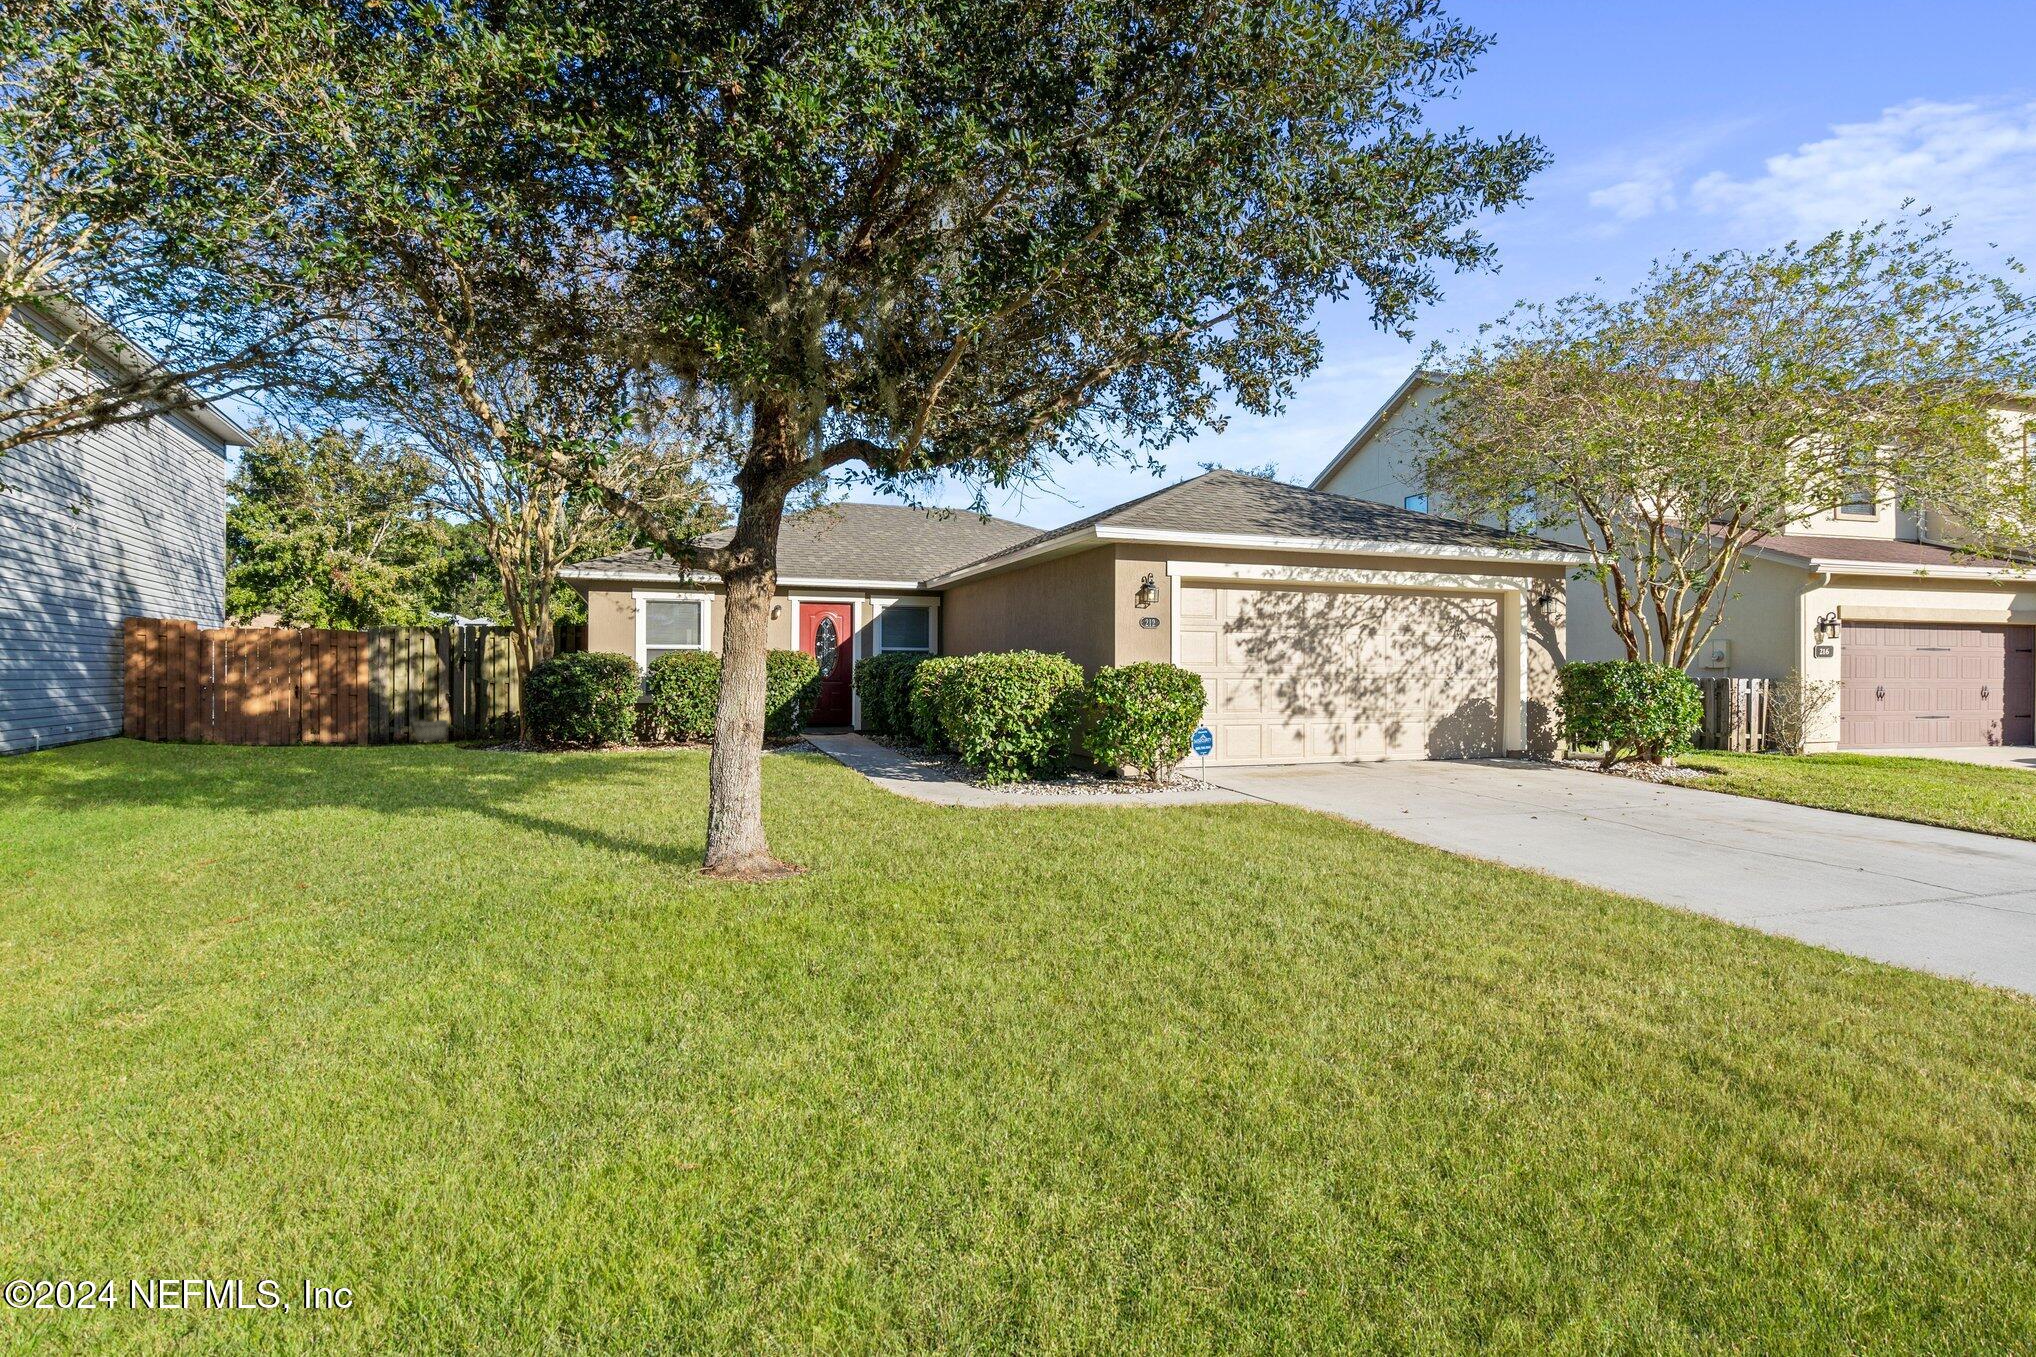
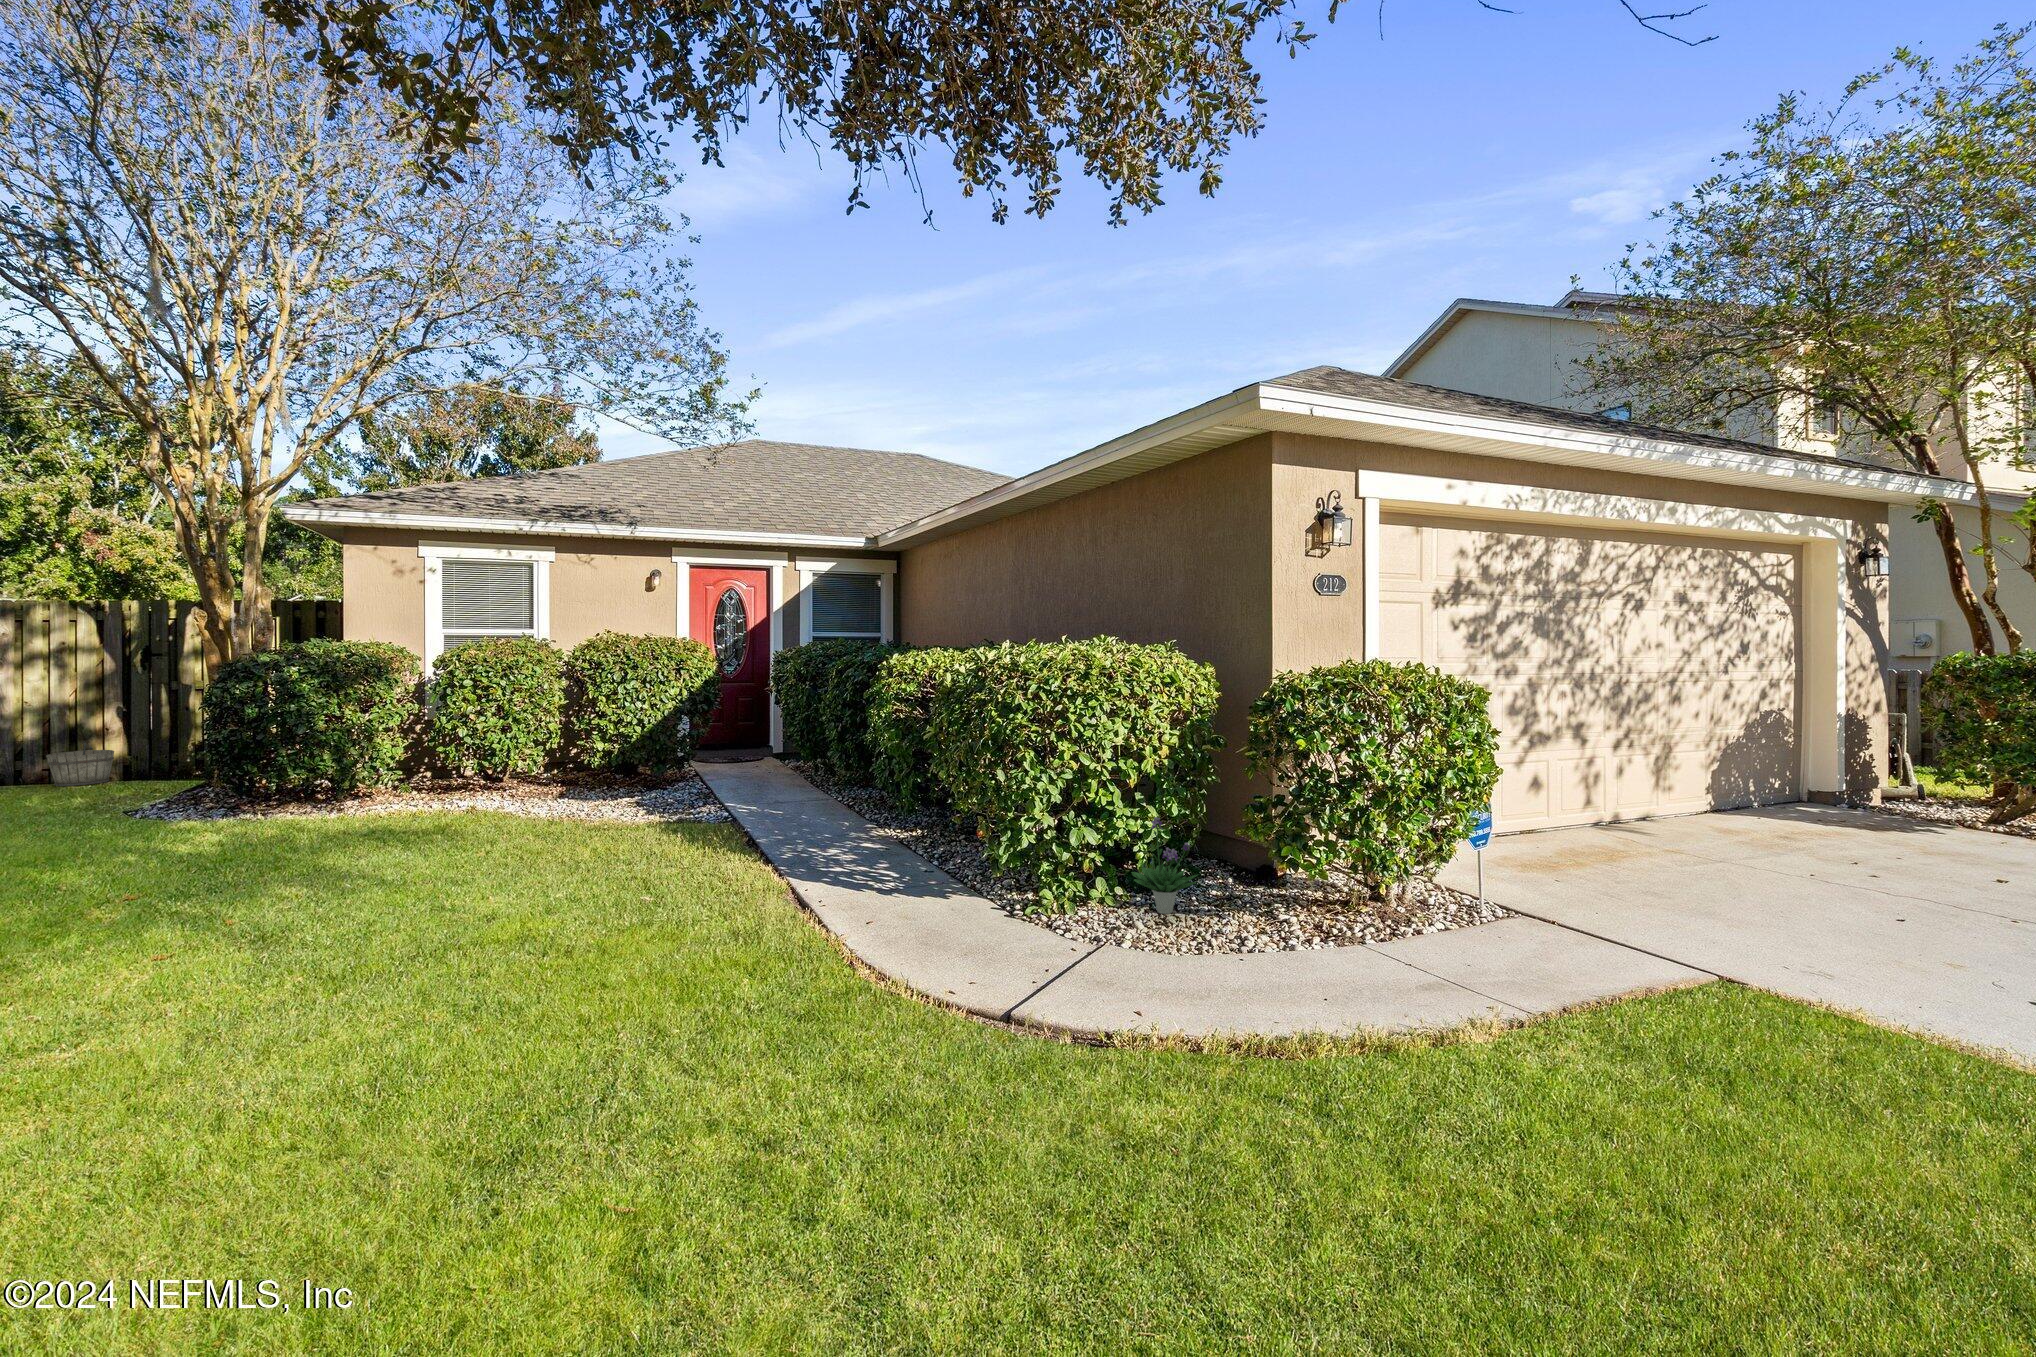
potted plant: none [1029,738,1064,786] -> present [1131,817,1197,914]

